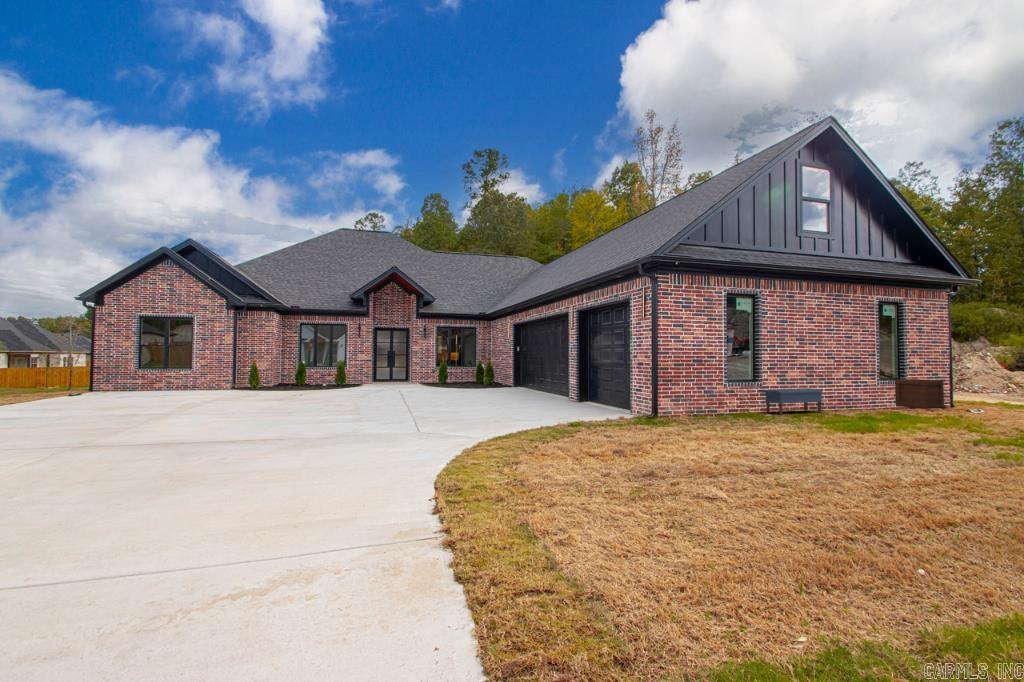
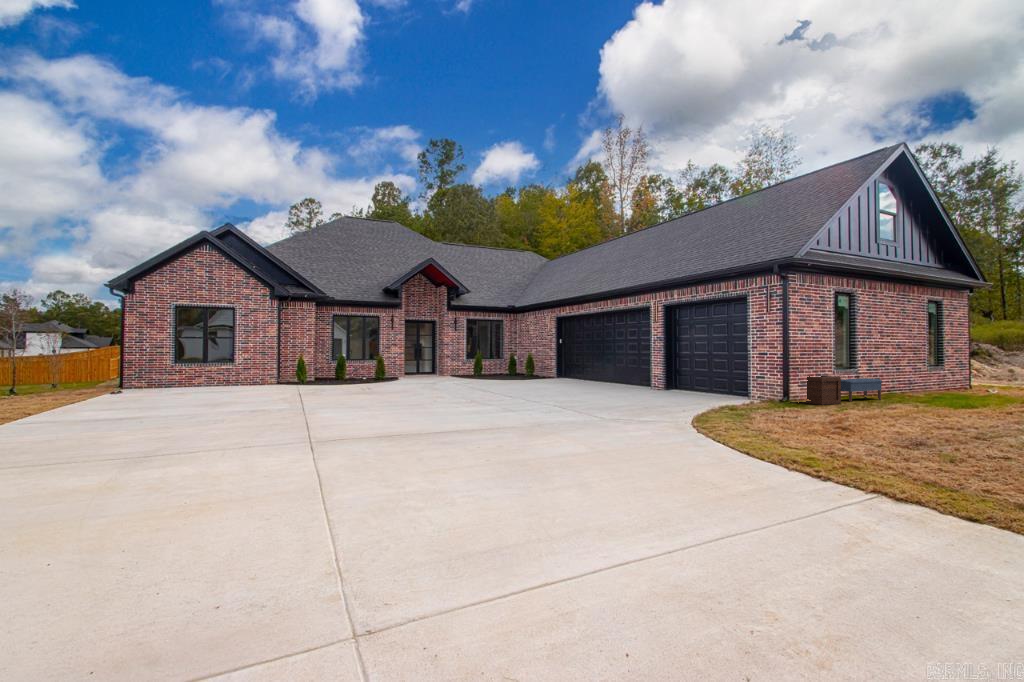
wooden crate: present [895,379,944,408] -> present [800,376,841,405]

